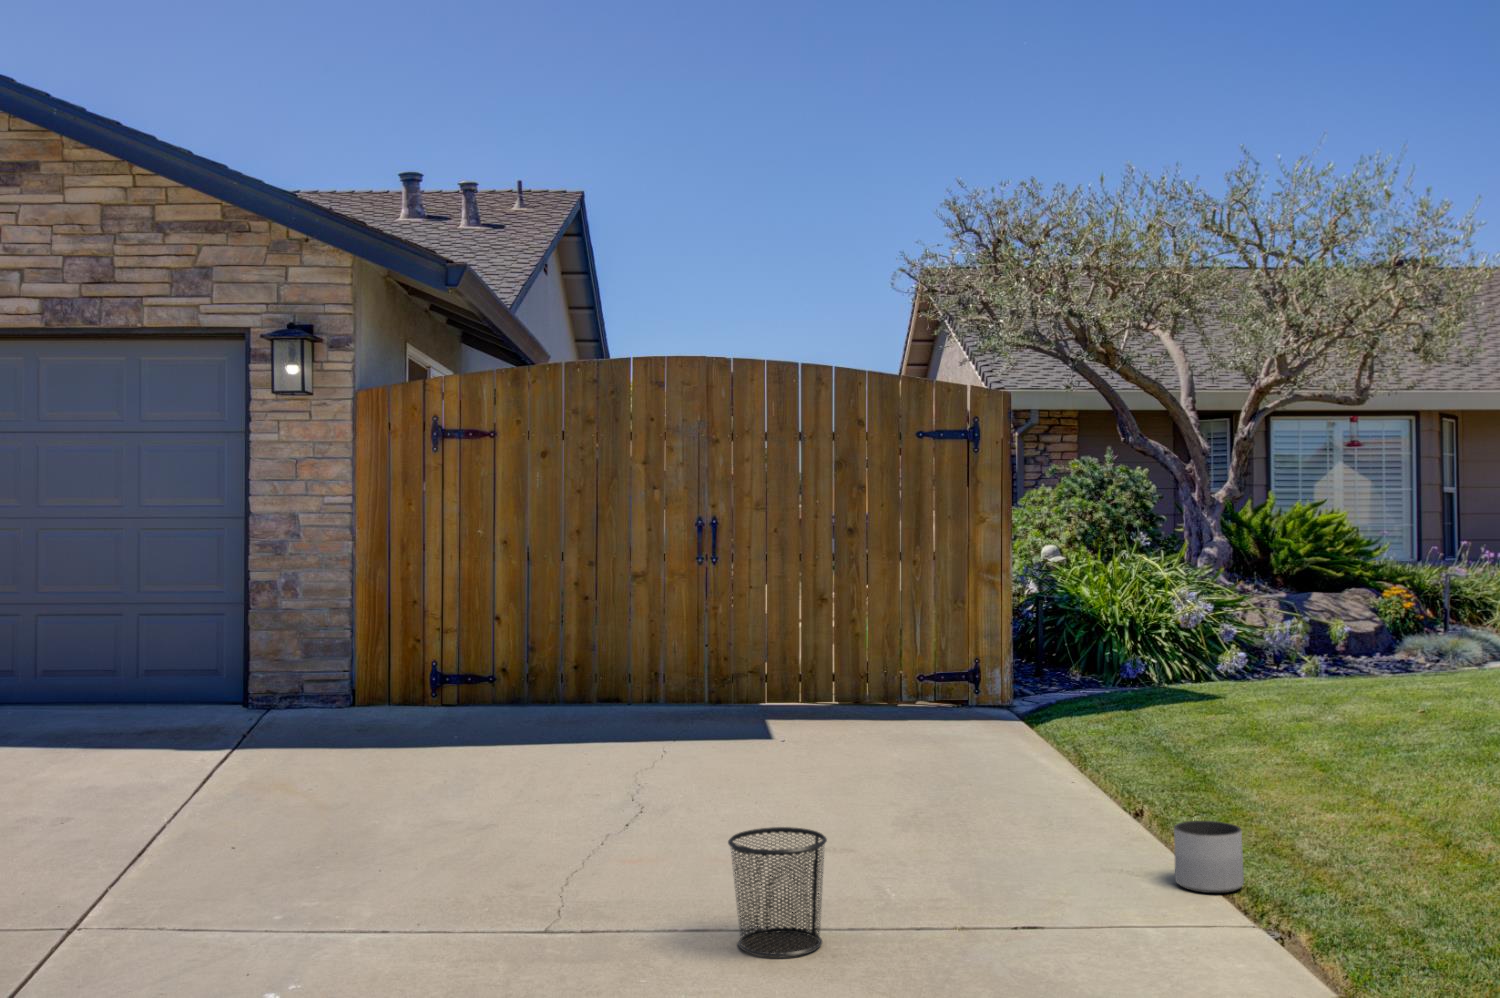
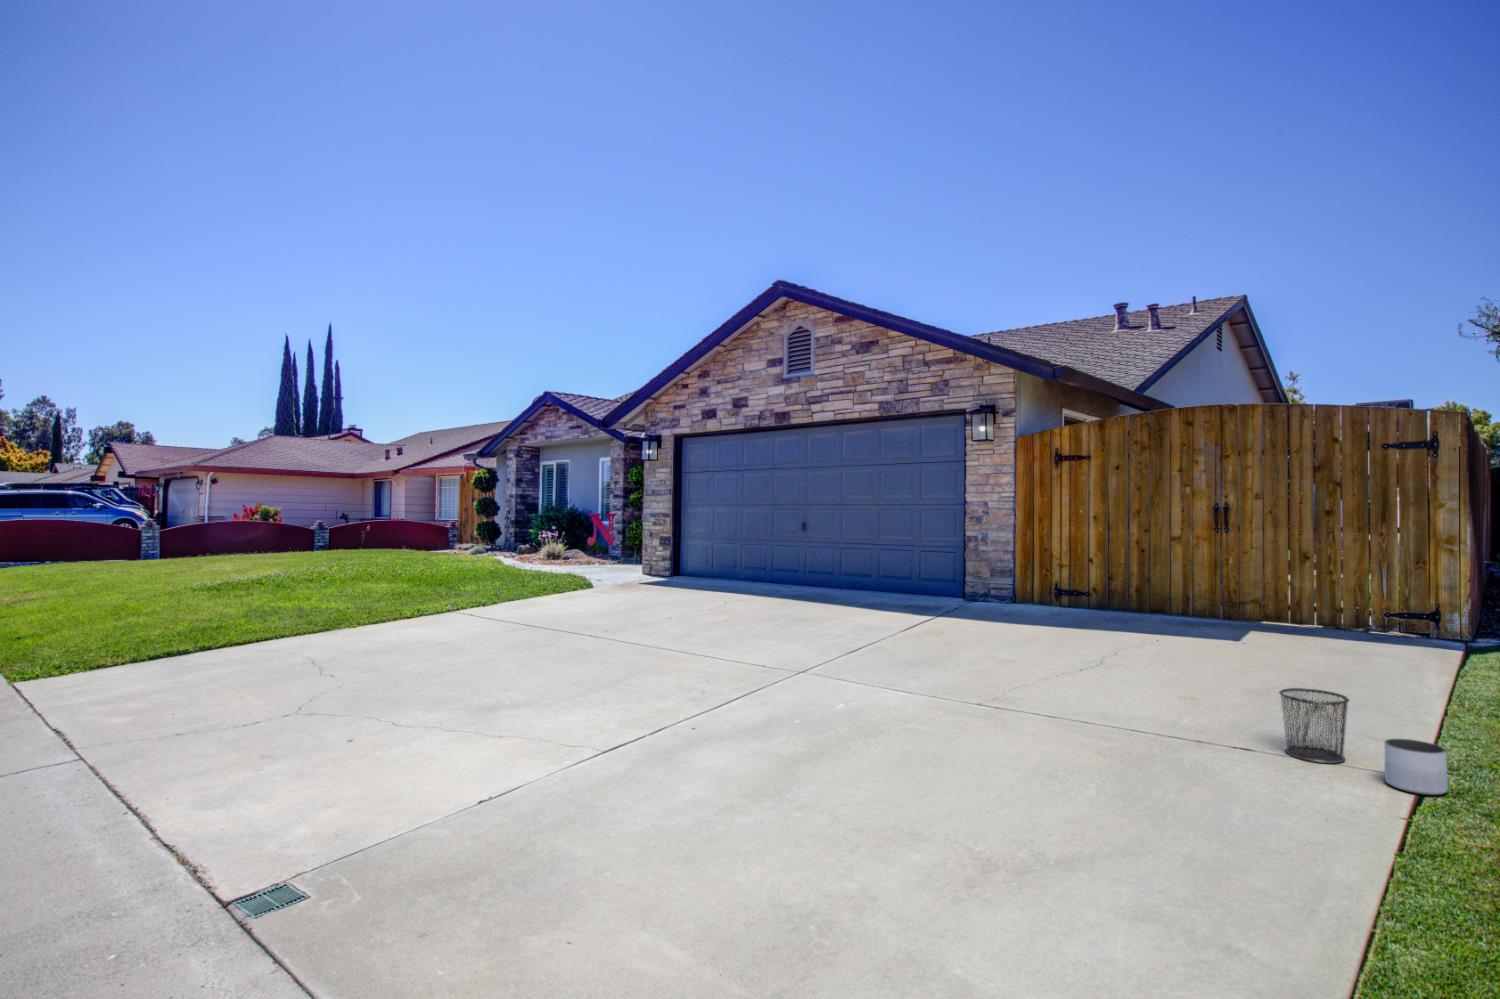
waste bin: present [728,827,827,957] -> present [1279,688,1349,763]

